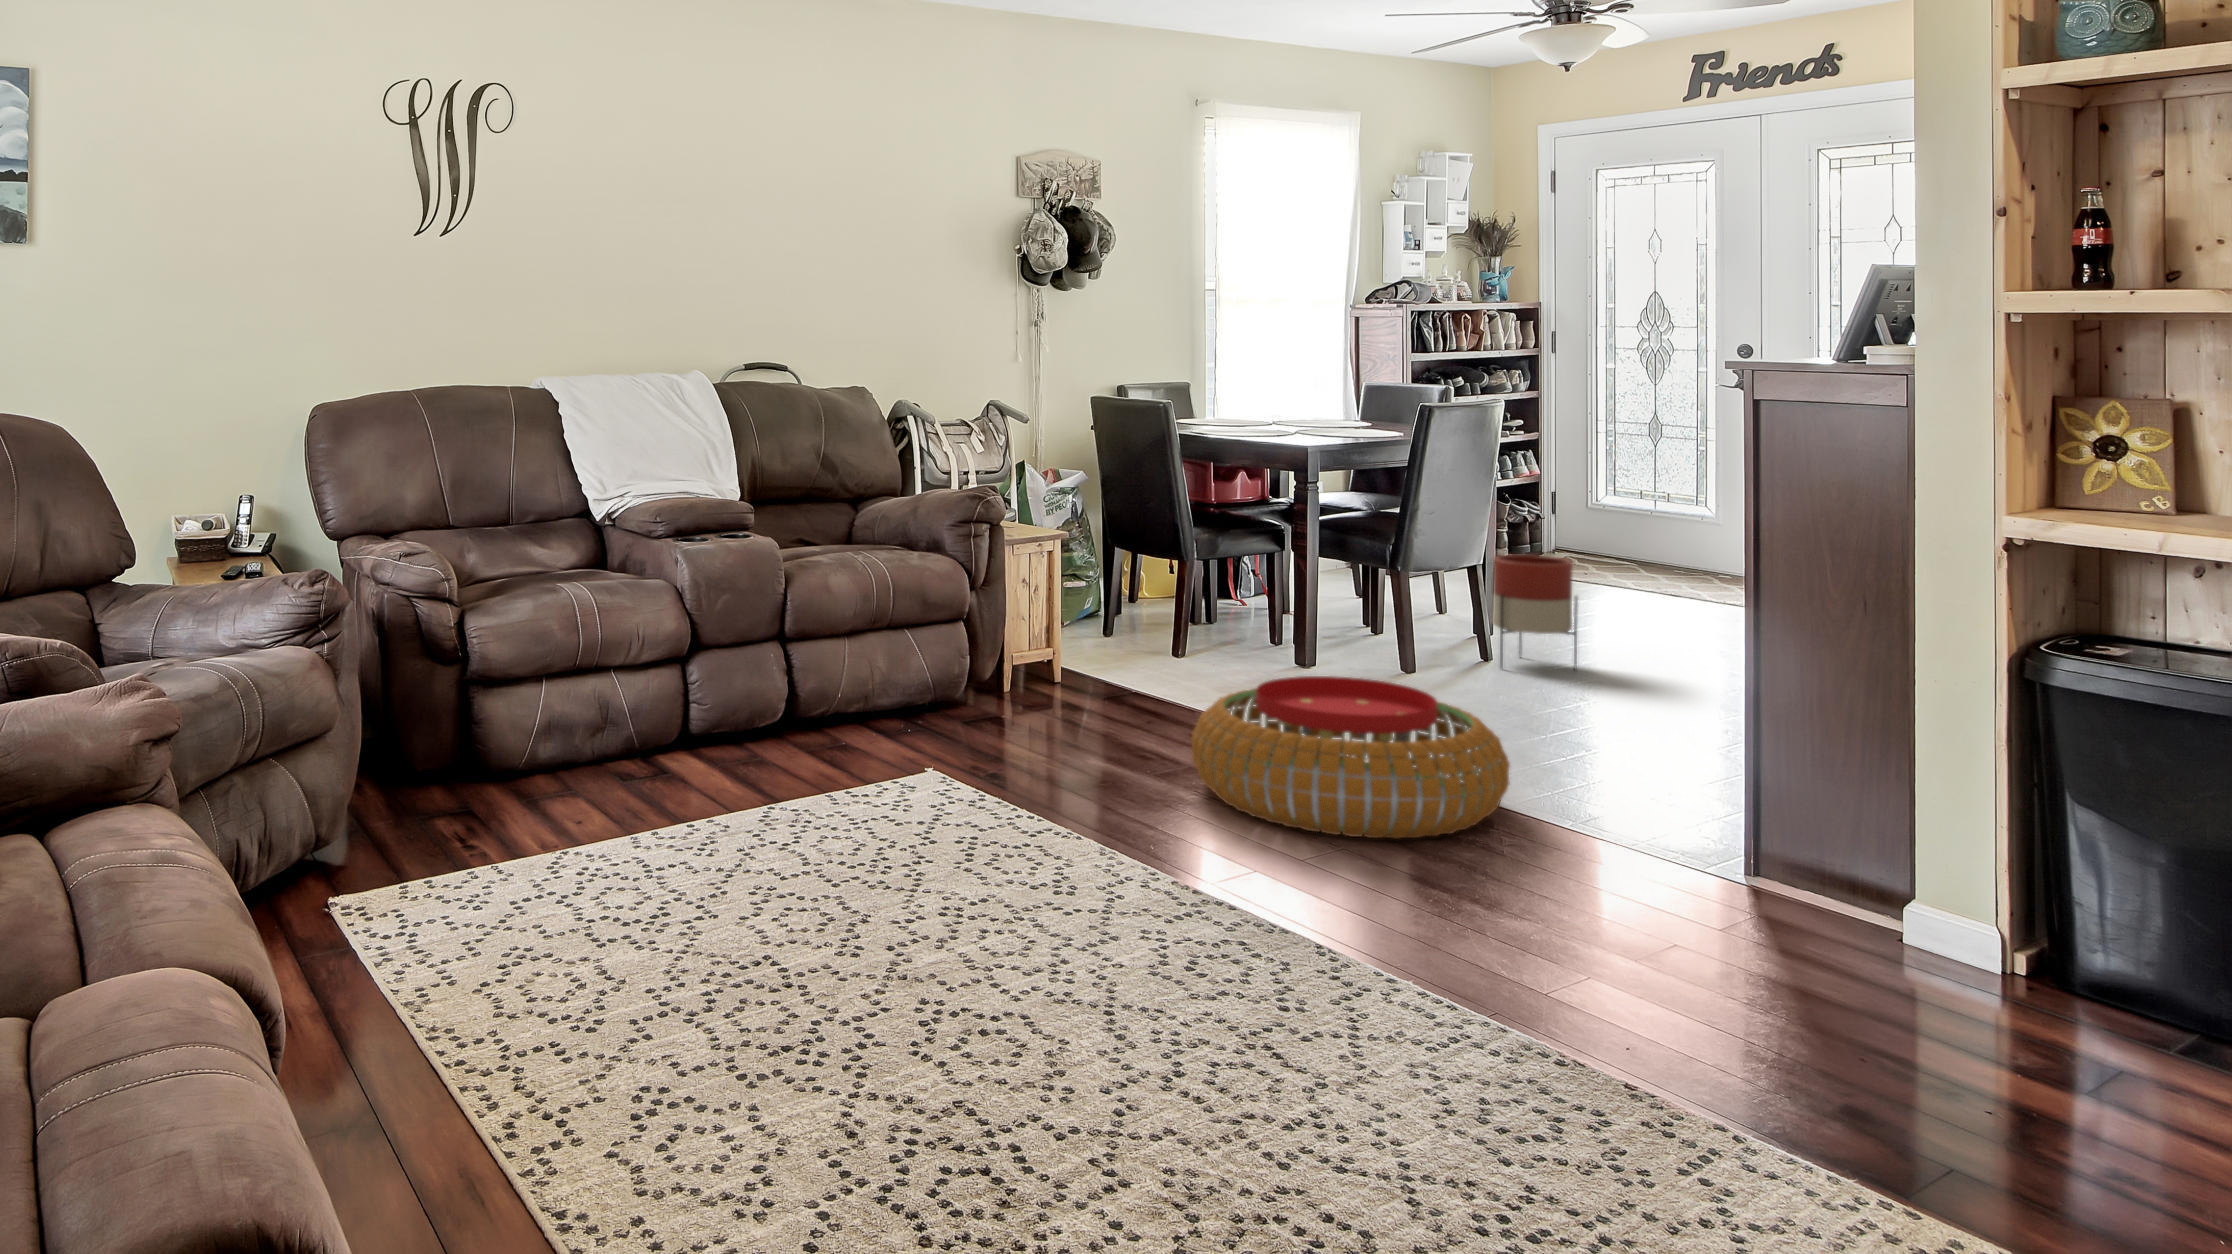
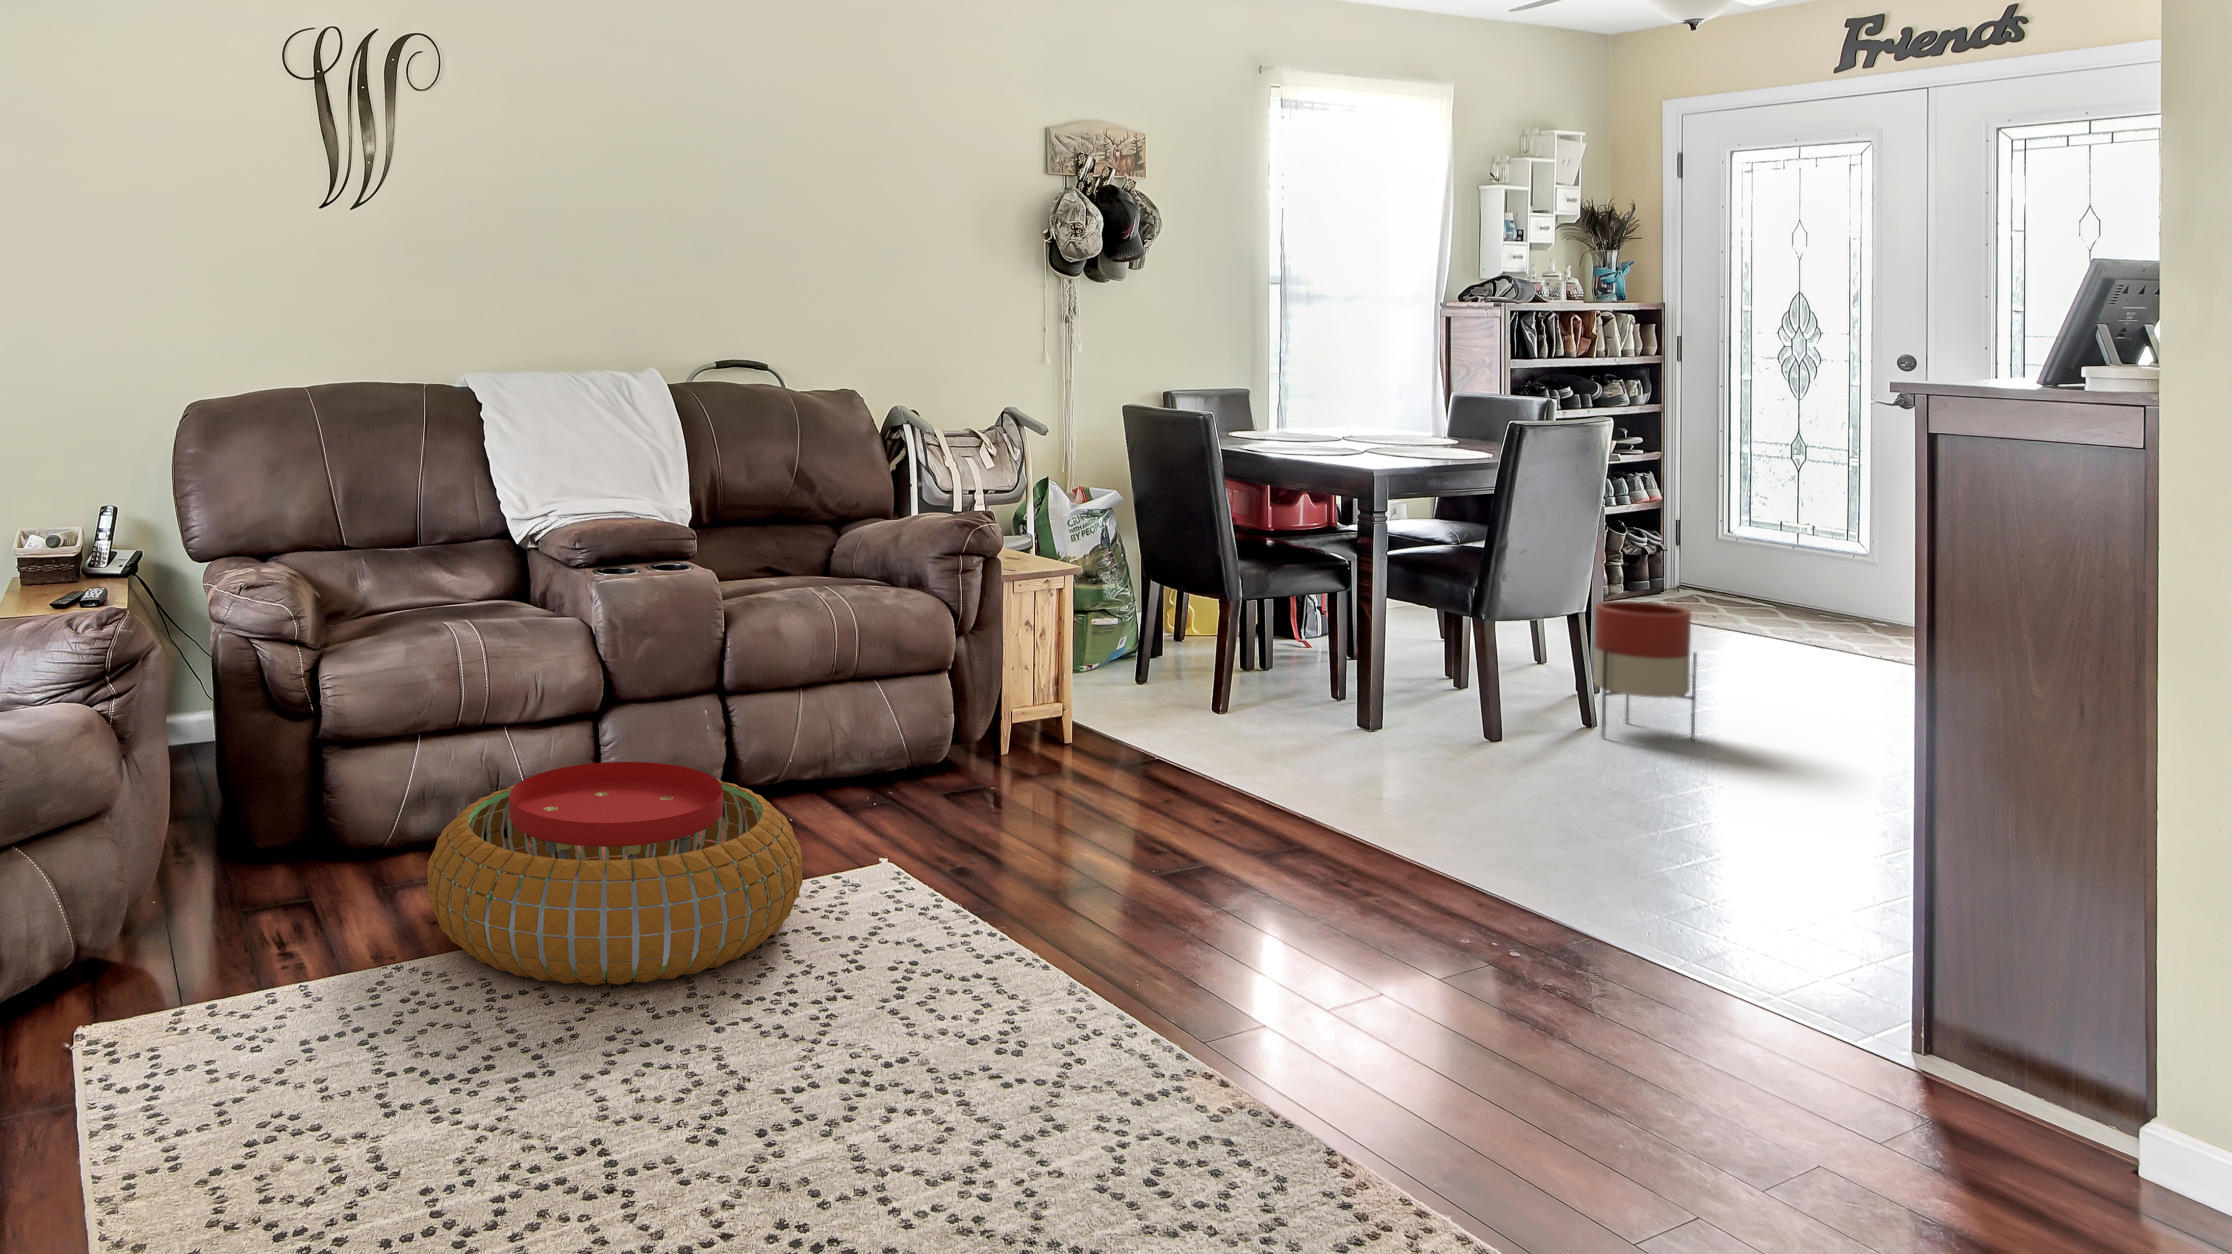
pouf: present [1191,676,1510,838] -> present [427,762,803,985]

